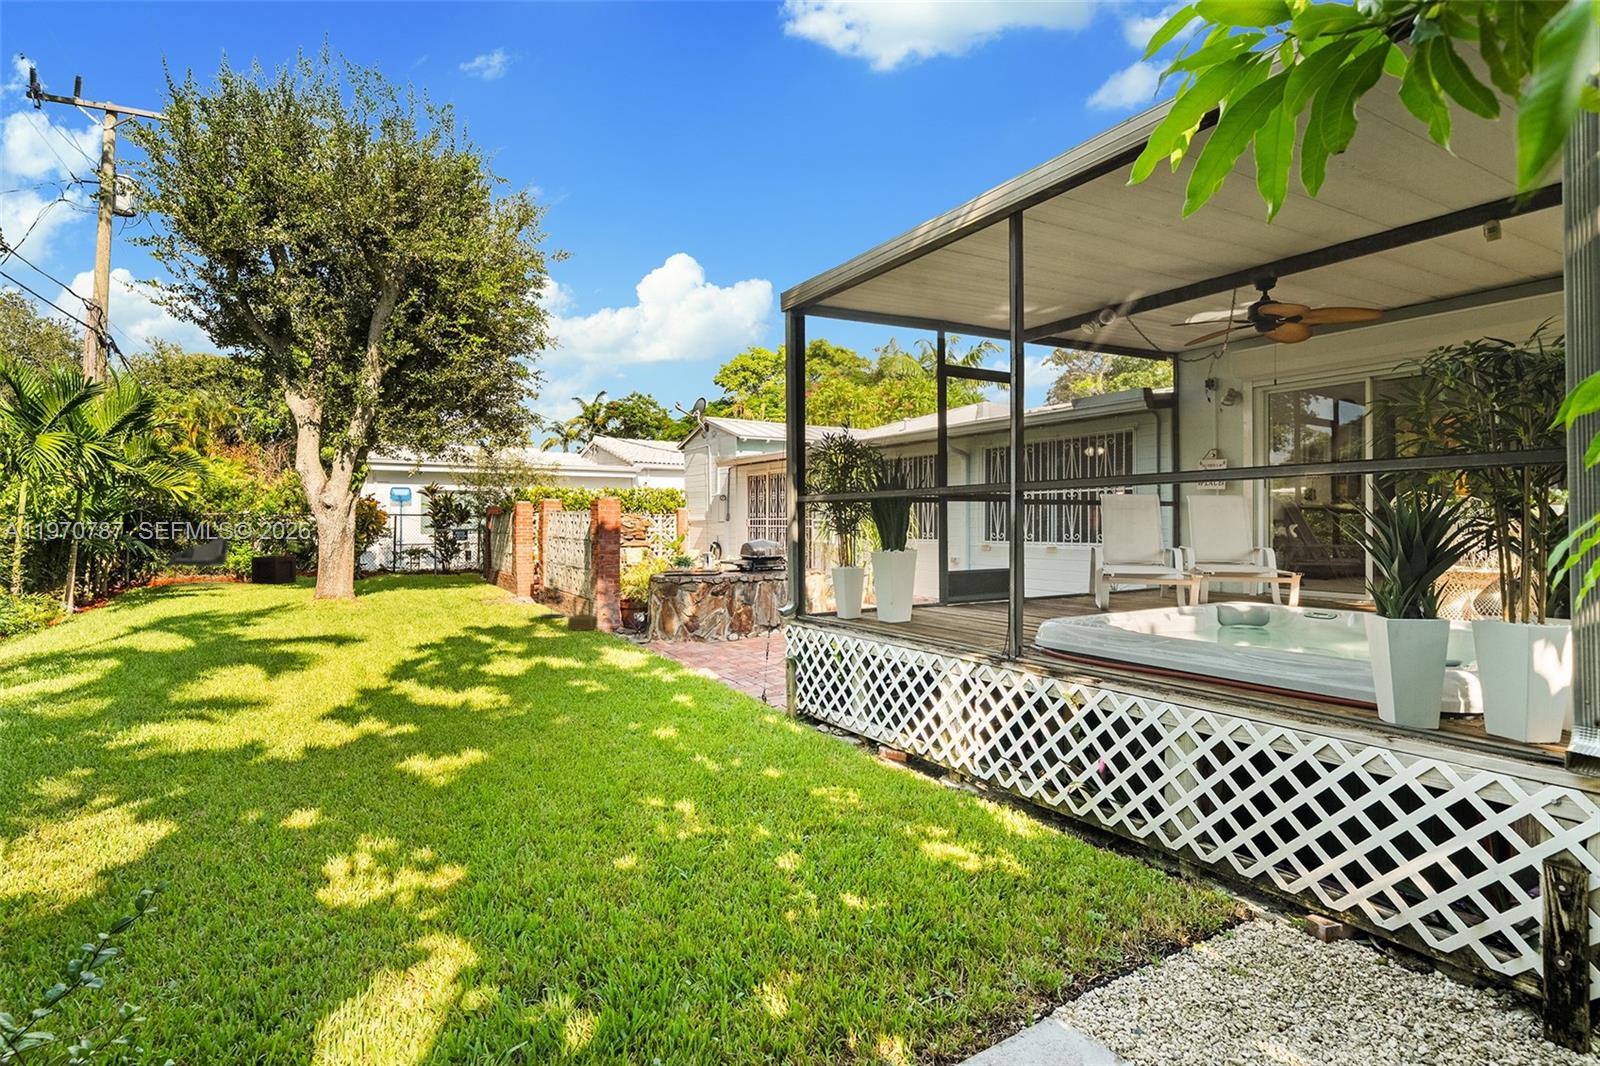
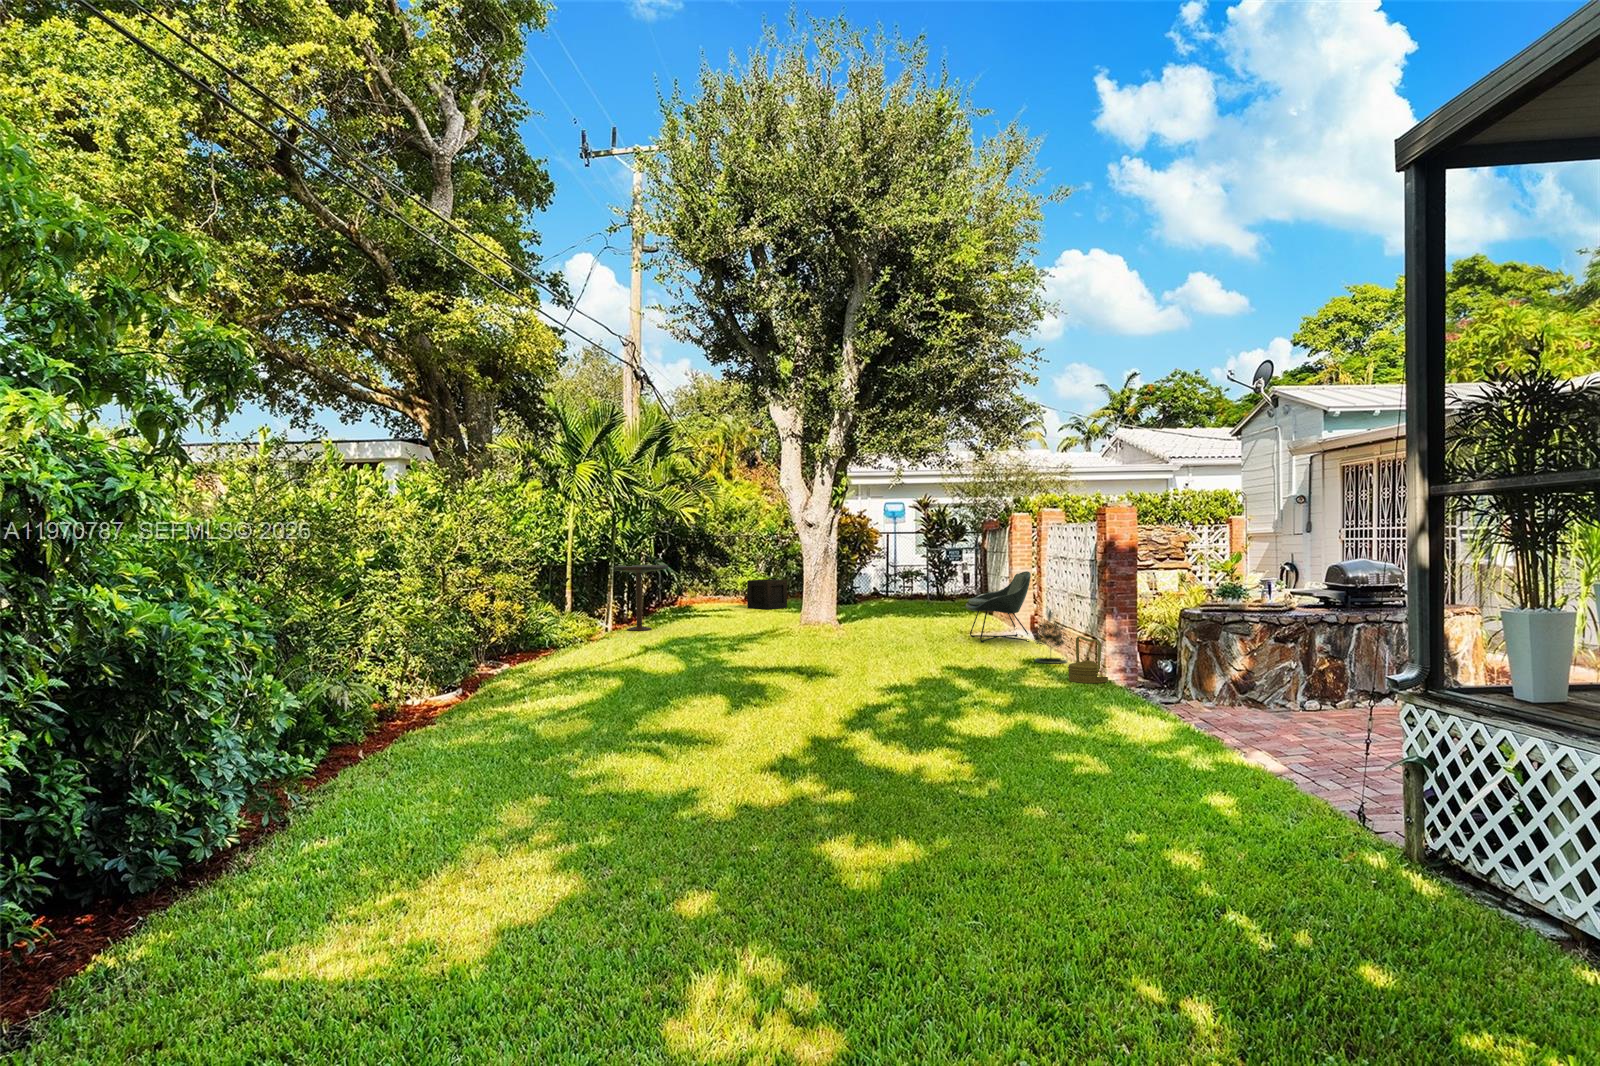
lounge chair: present [168,538,228,586] -> present [965,571,1031,642]
pedestal table: none [90,542,168,608] -> present [614,565,668,631]

